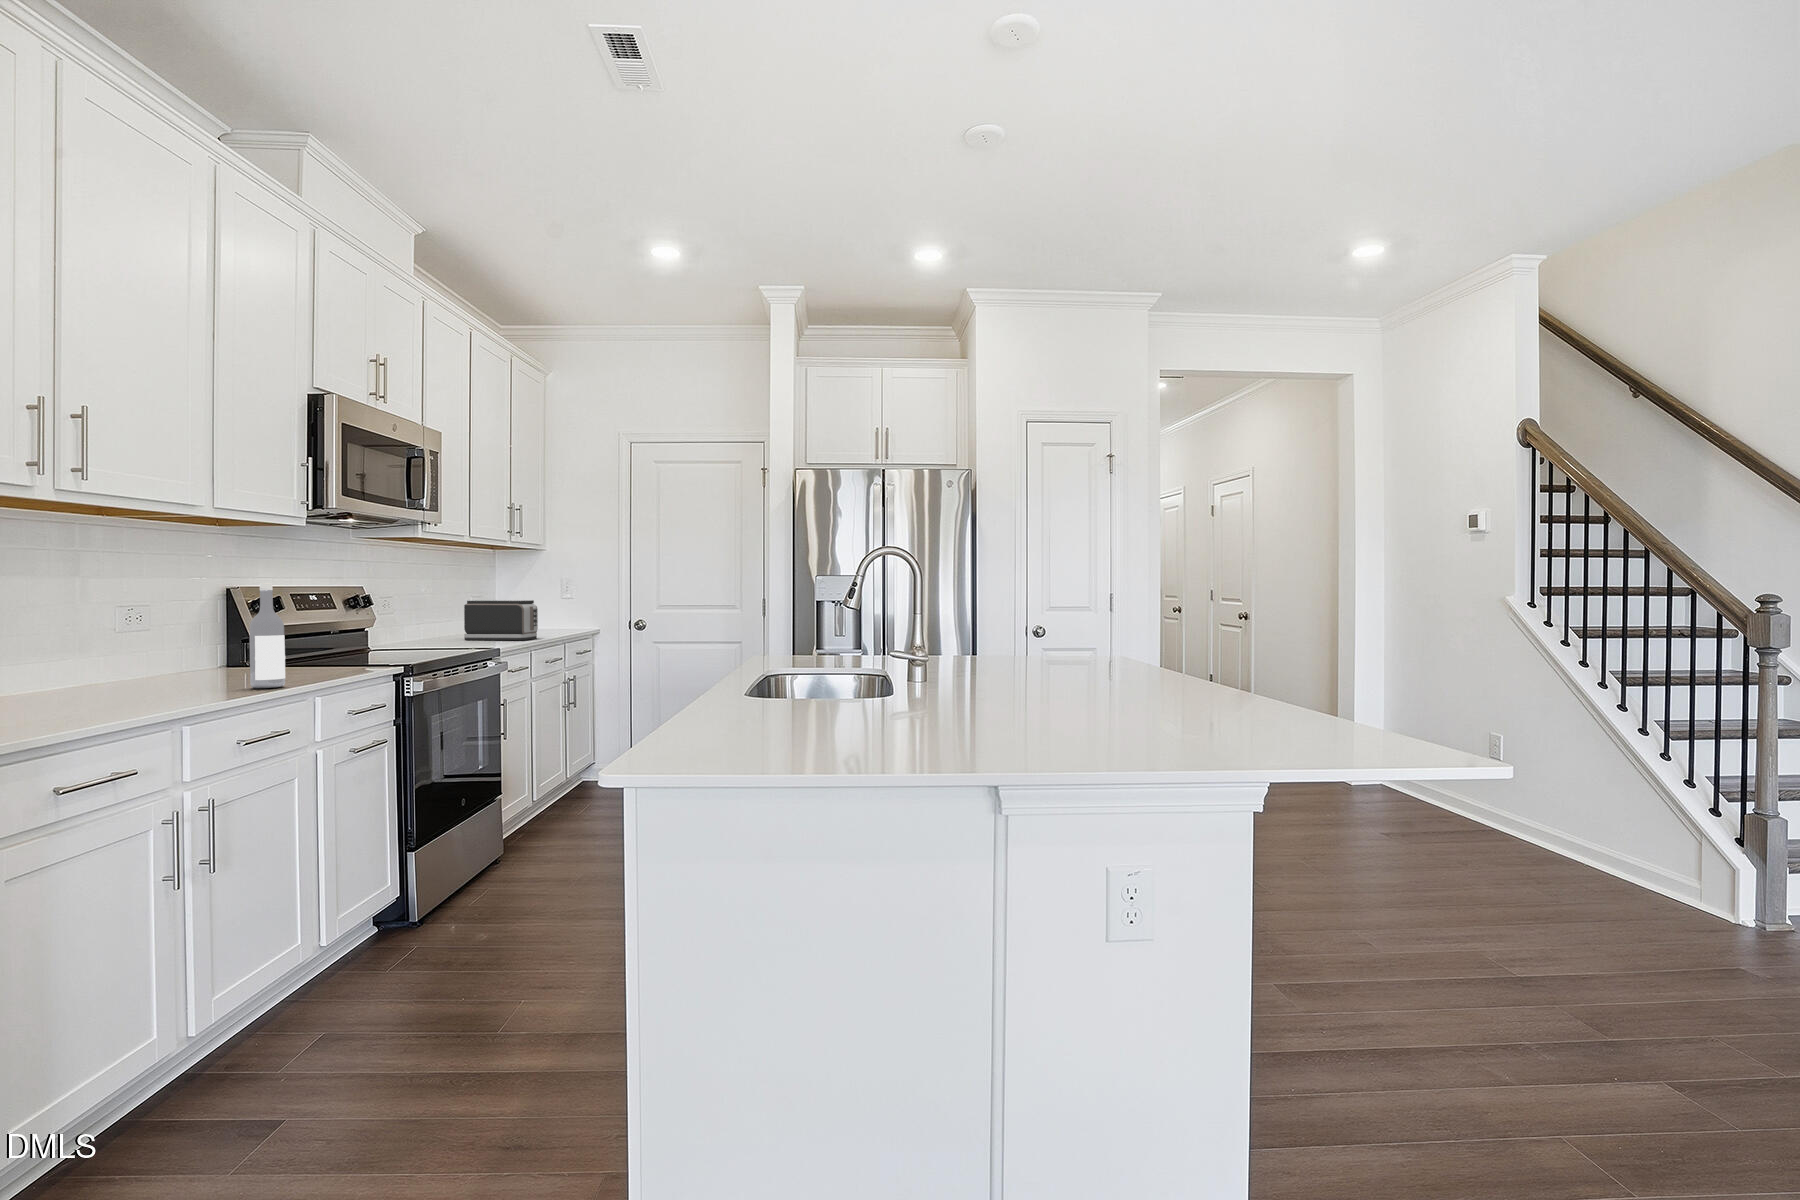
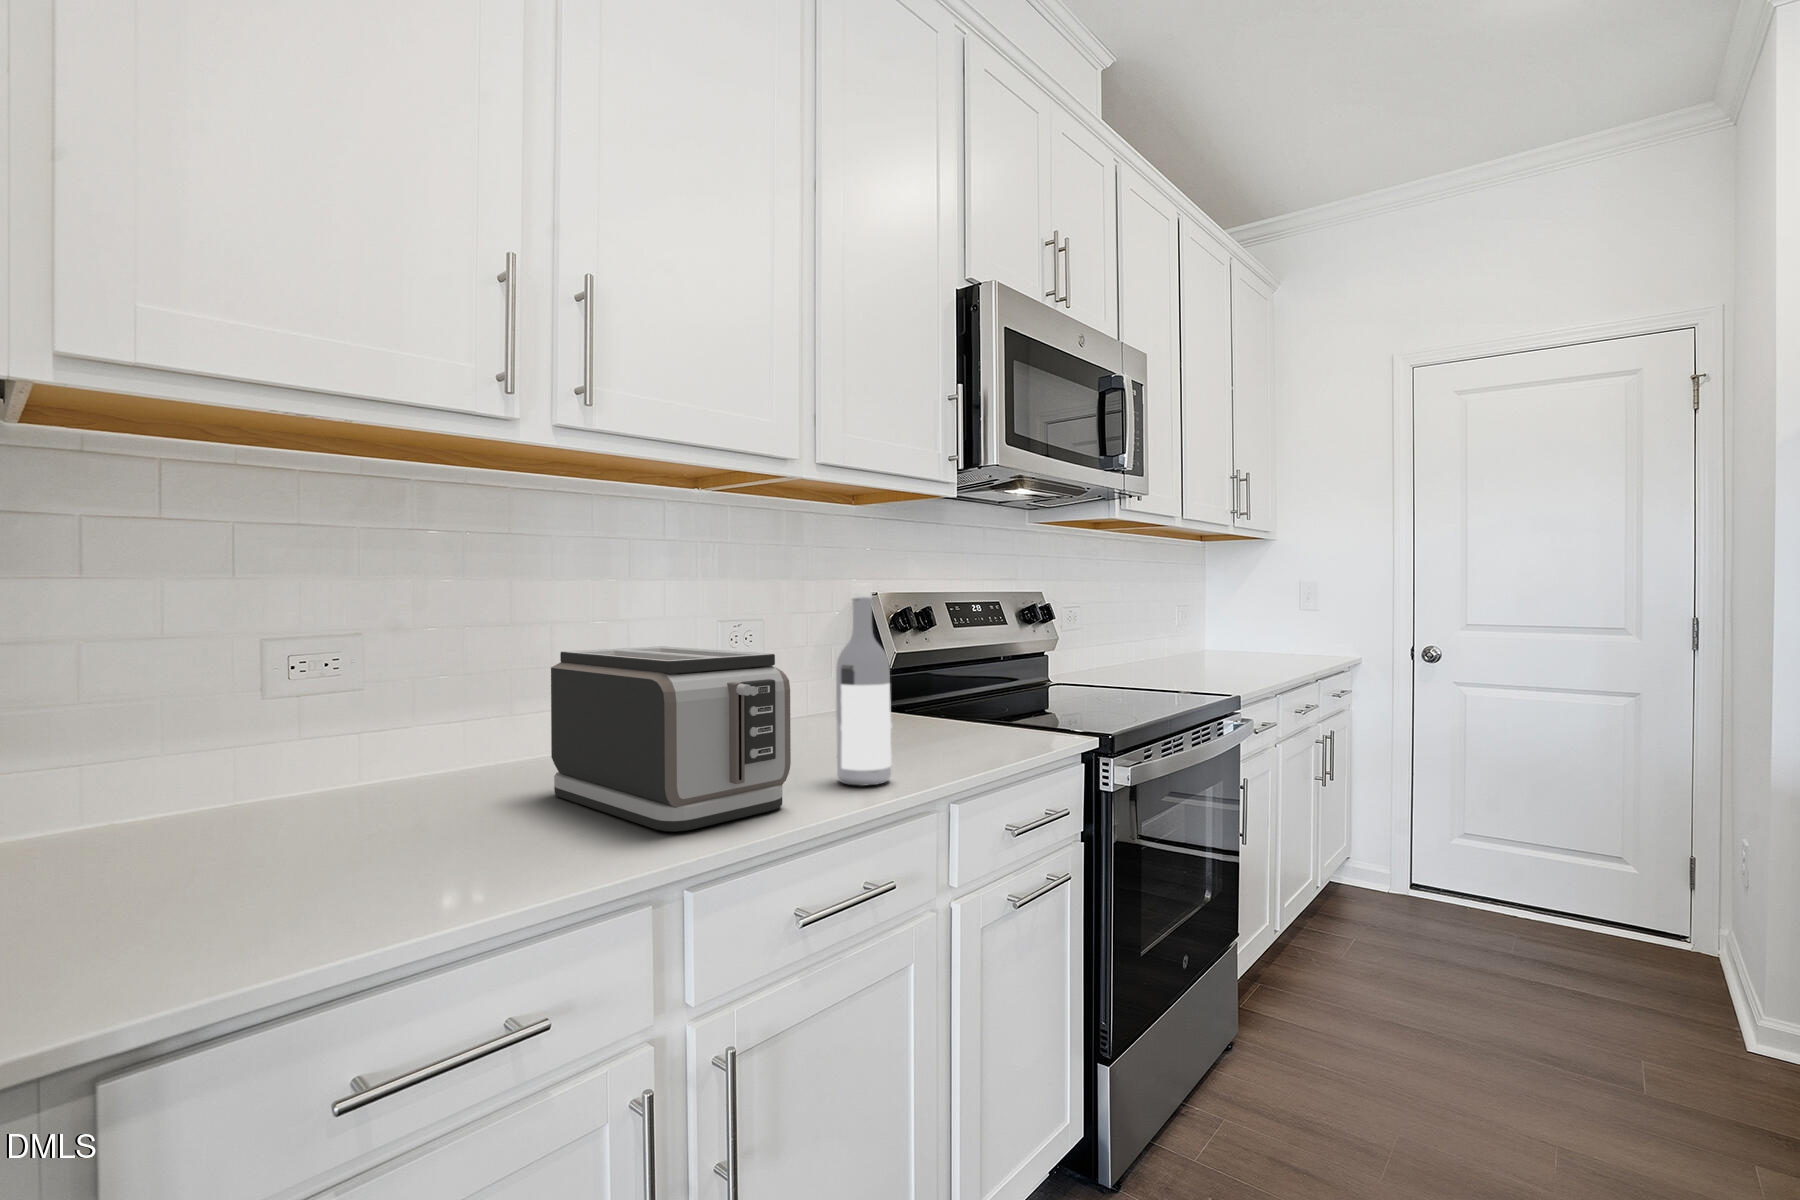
toaster: present [464,600,538,640] -> present [551,646,791,832]

